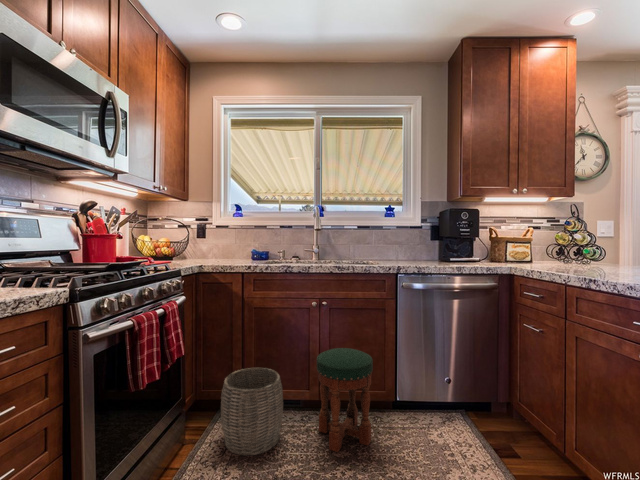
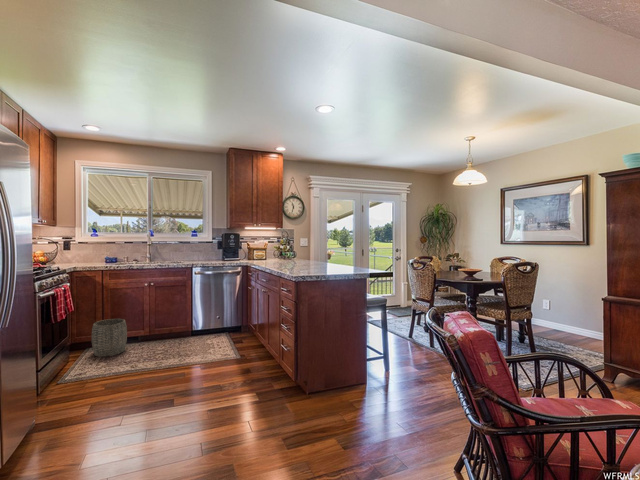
stool: present [317,348,373,452] -> none [145,305,175,350]

